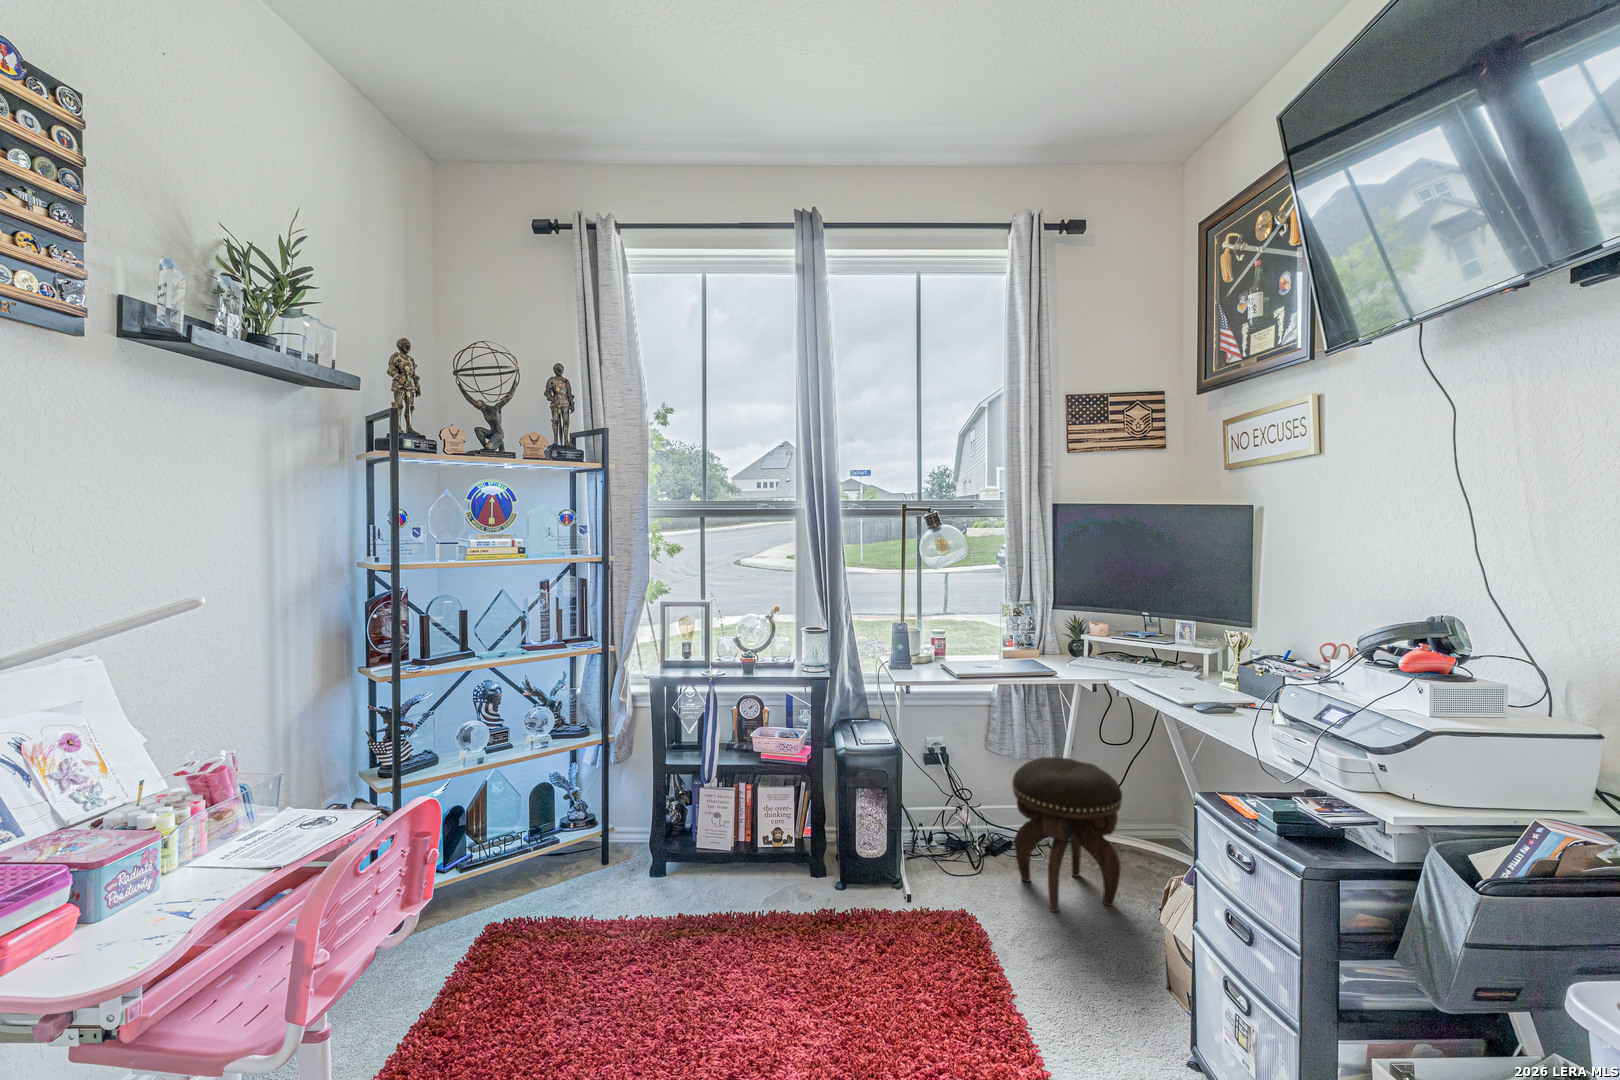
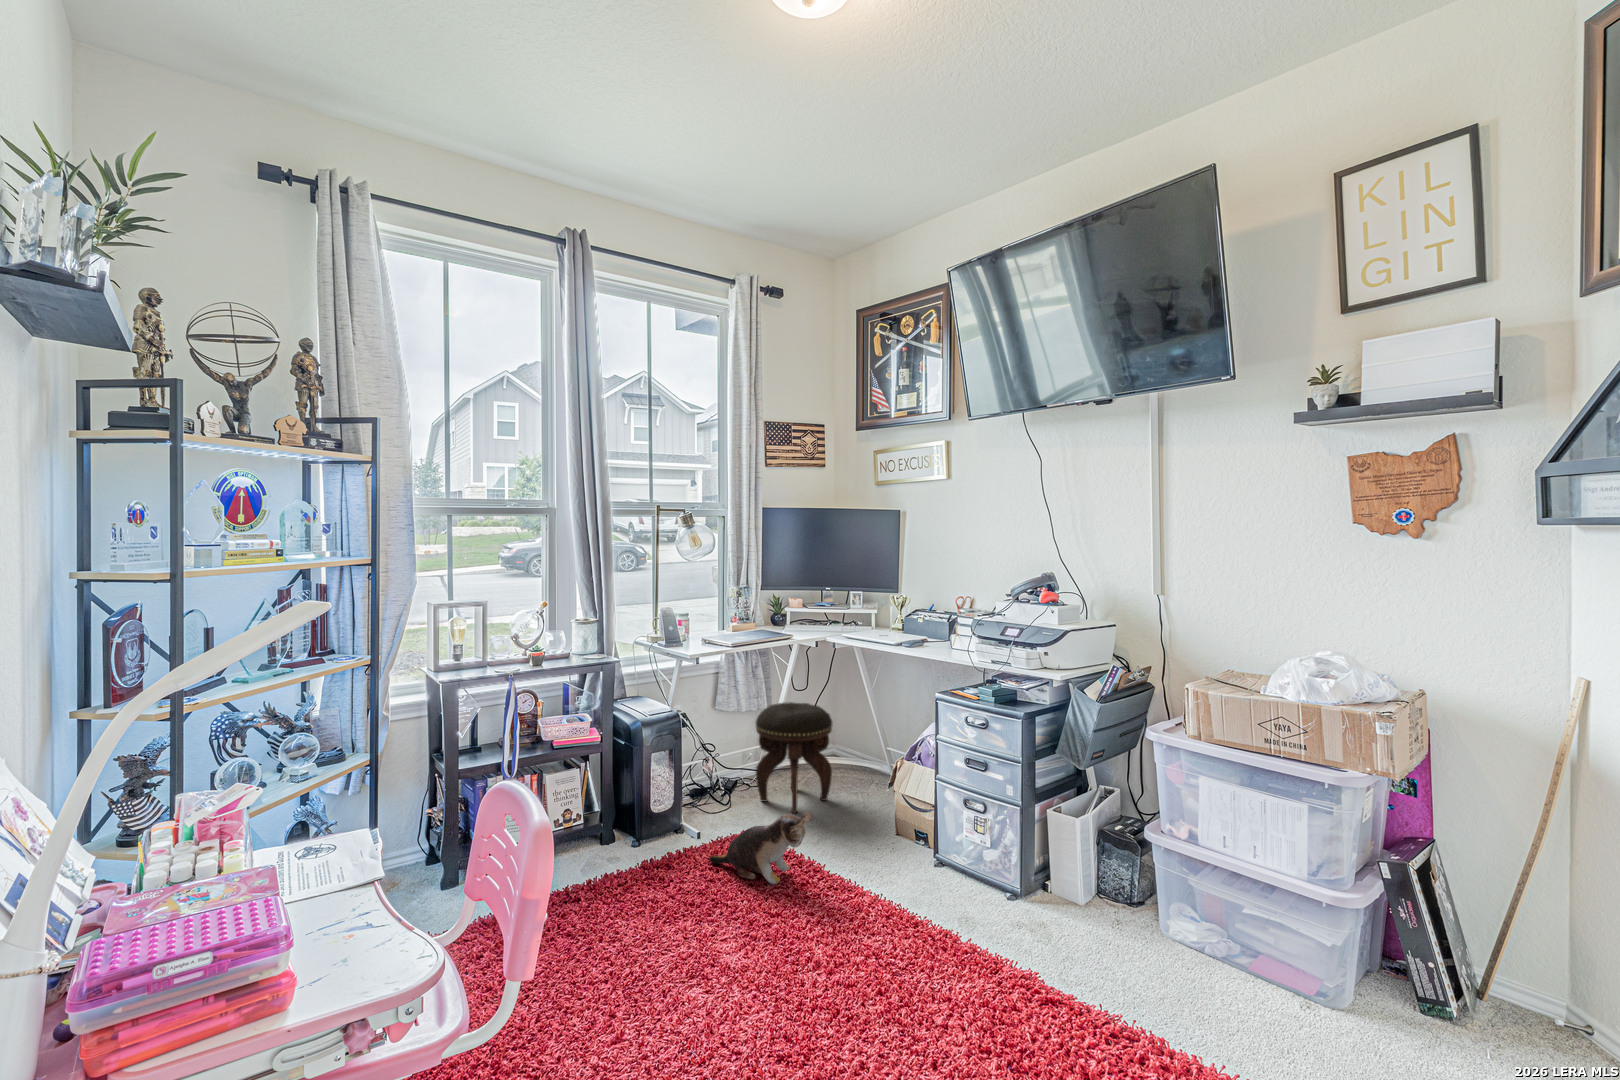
plush toy: none [897,921,1001,1013] -> present [710,812,812,884]

